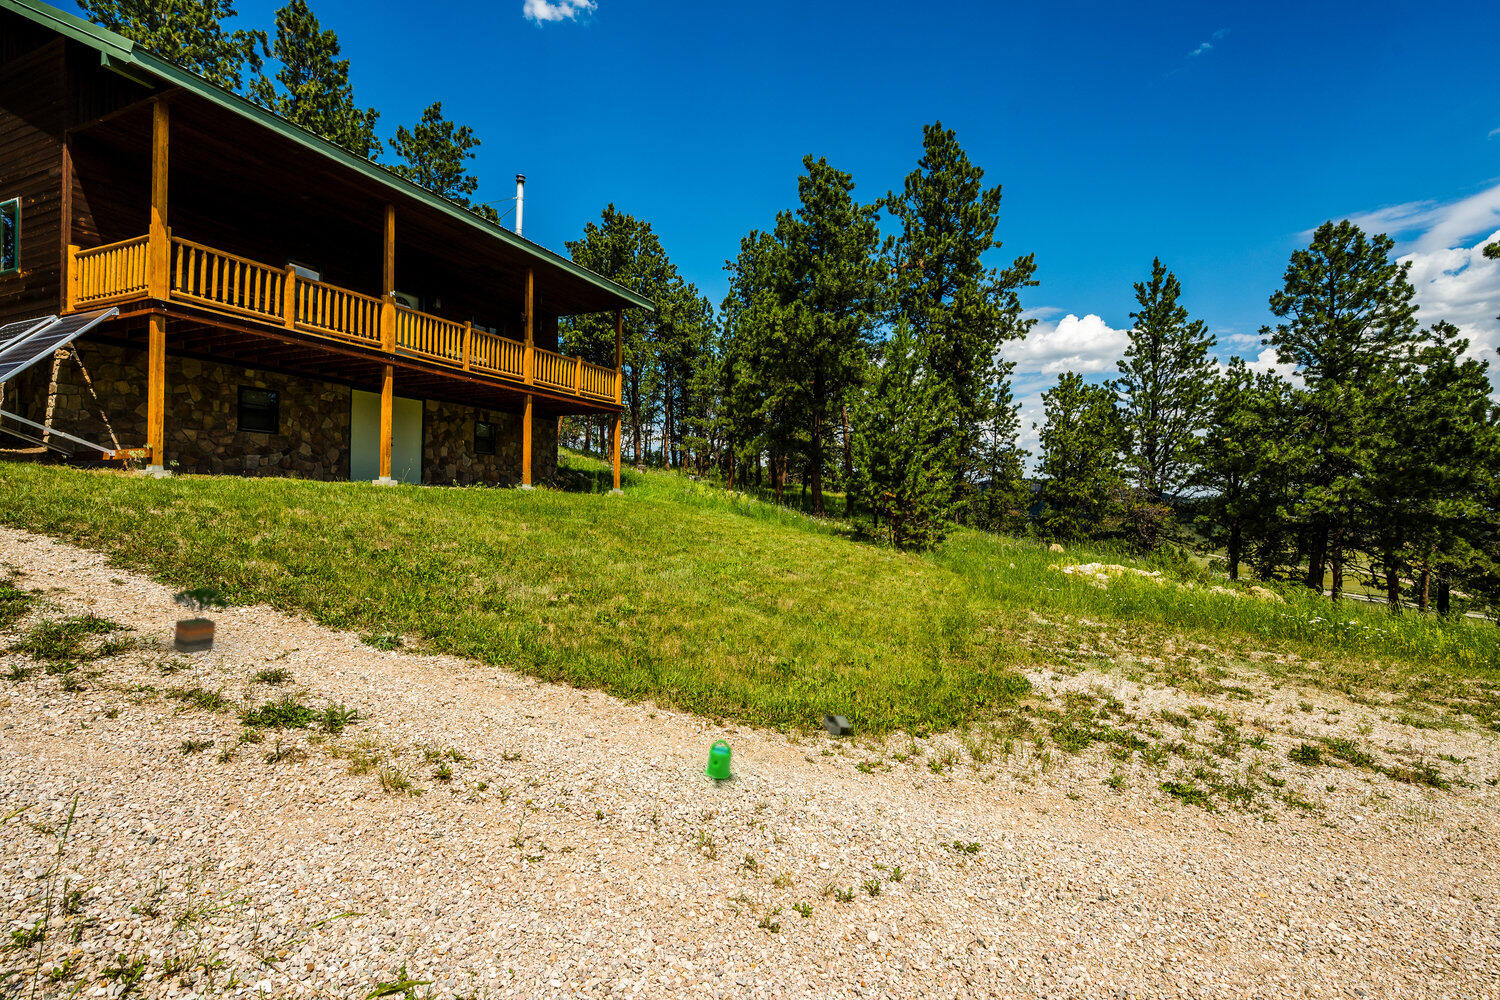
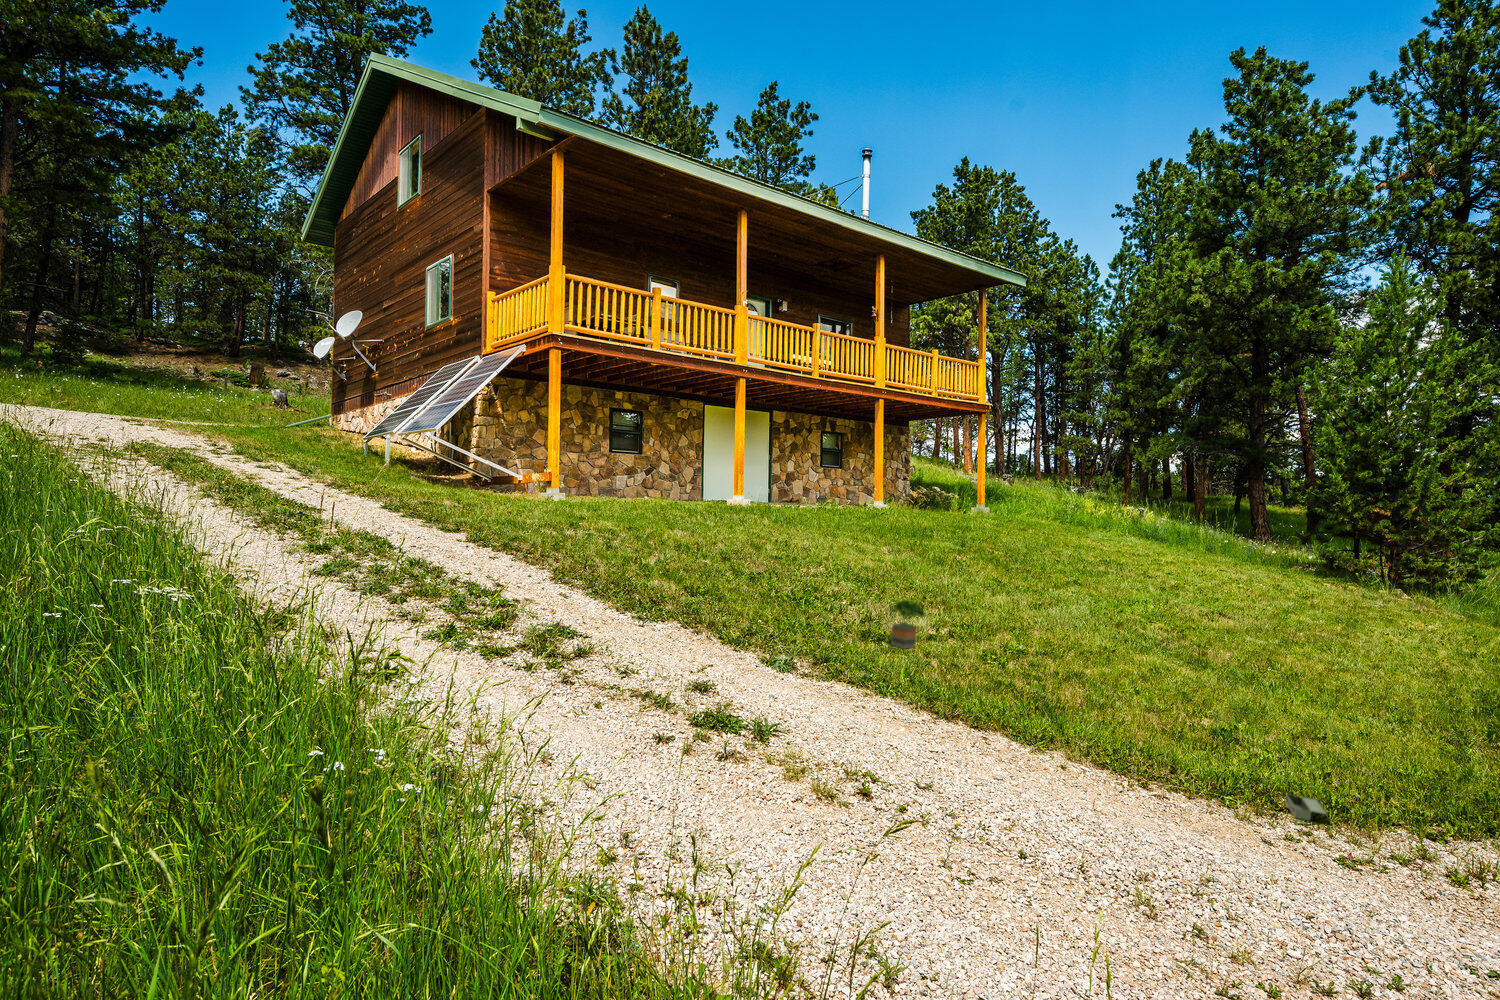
potted tree: present [173,588,229,653] -> present [890,600,925,649]
watering can: present [705,739,732,779] -> none [1132,800,1165,845]

